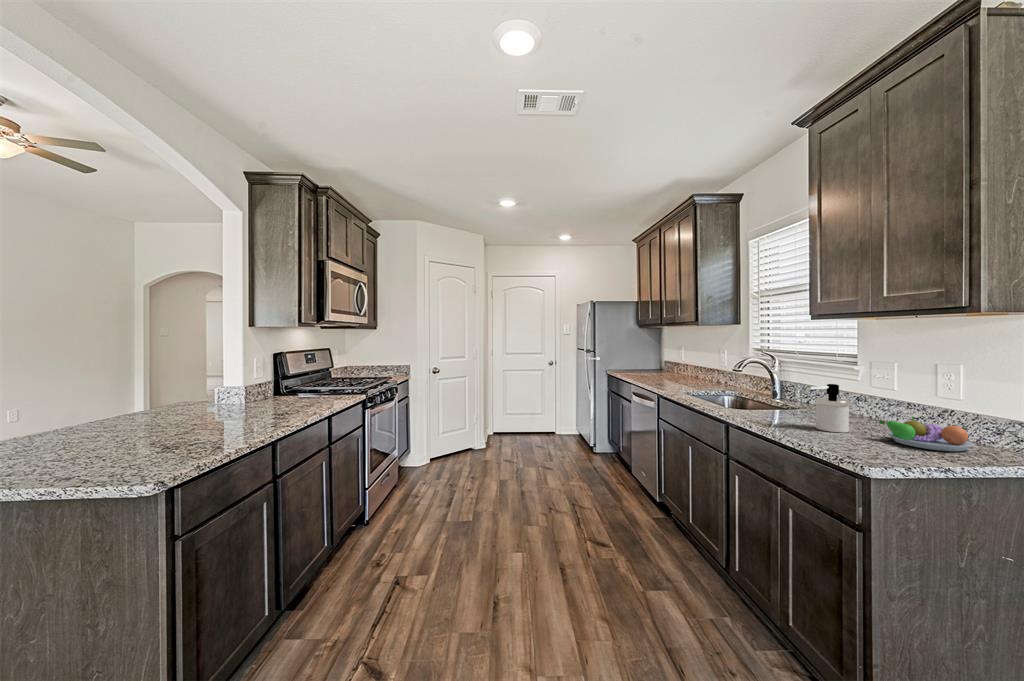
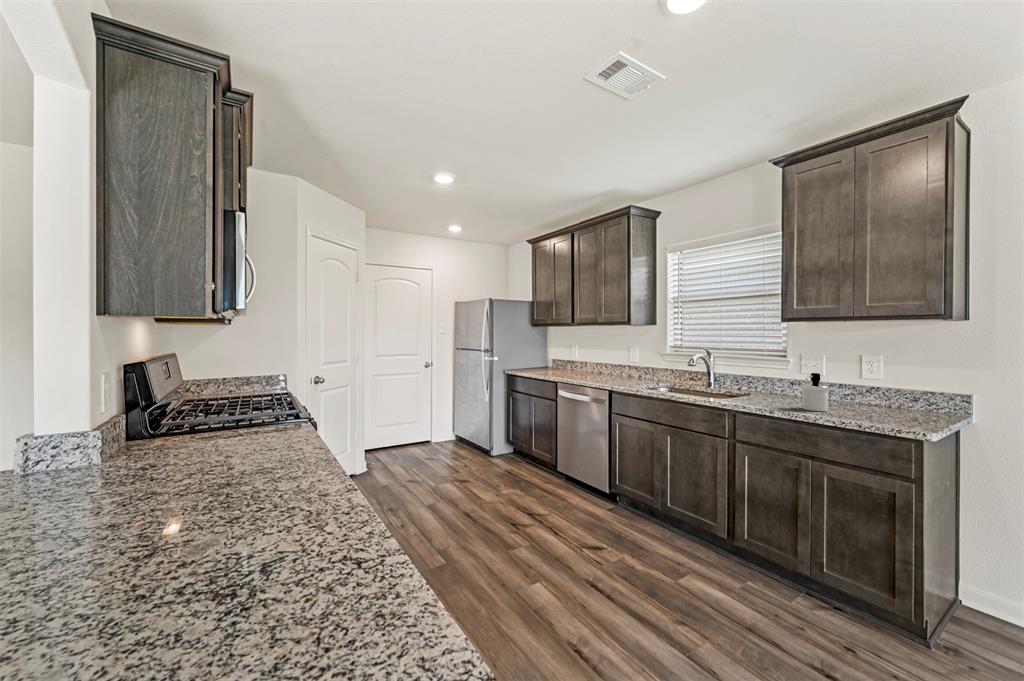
fruit bowl: present [879,417,975,451] -> none [856,394,919,417]

